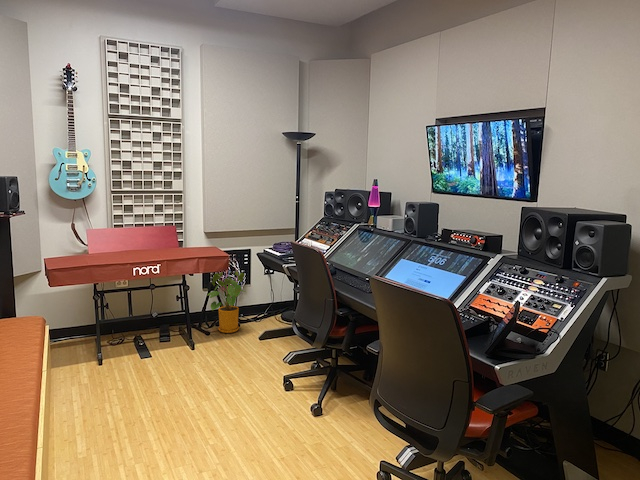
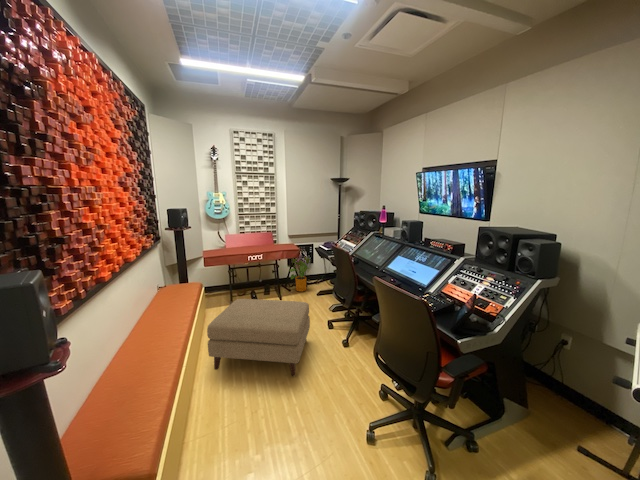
ottoman: none [71,339,253,464] -> present [207,299,310,376]

